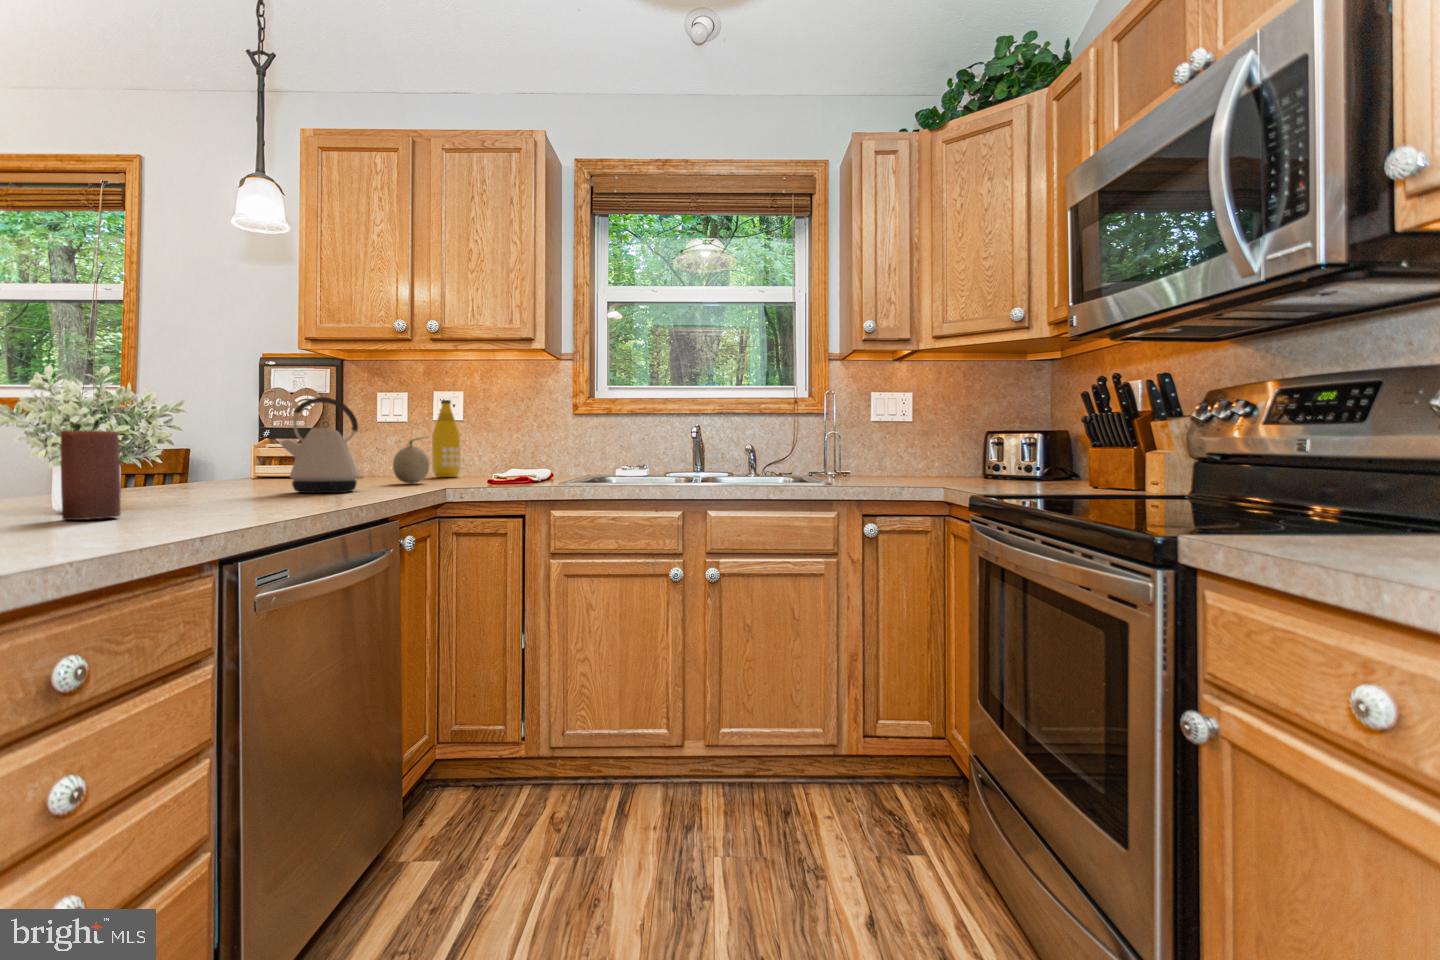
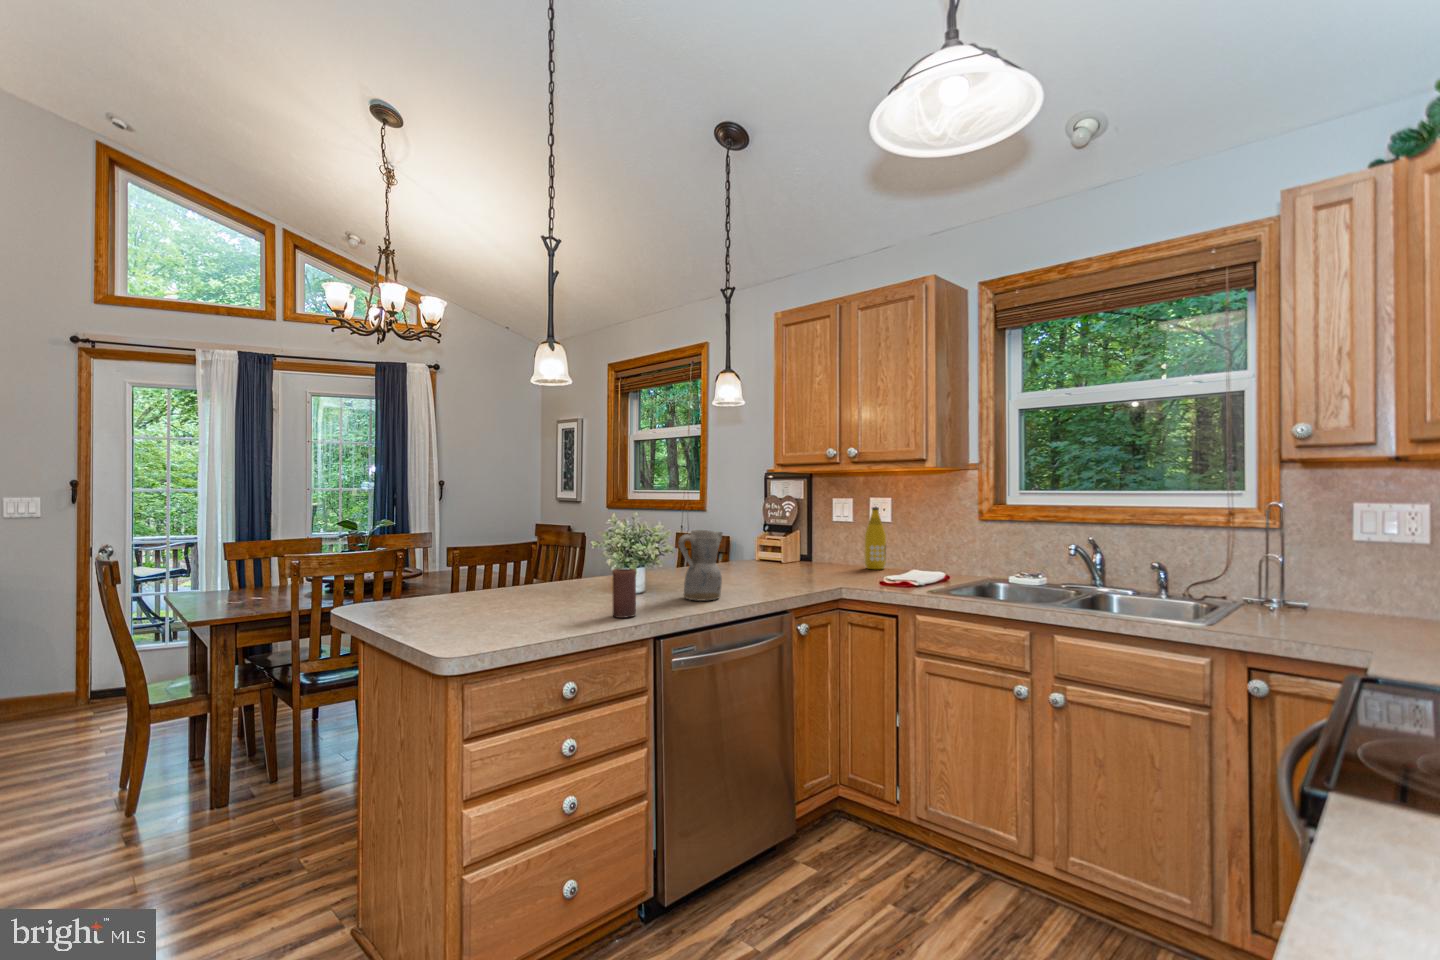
ceramic pitcher: none [184,387,266,501] -> present [678,530,723,601]
kettle: present [279,397,363,493] -> none [737,526,788,592]
fruit: present [393,438,430,483] -> none [821,544,848,580]

